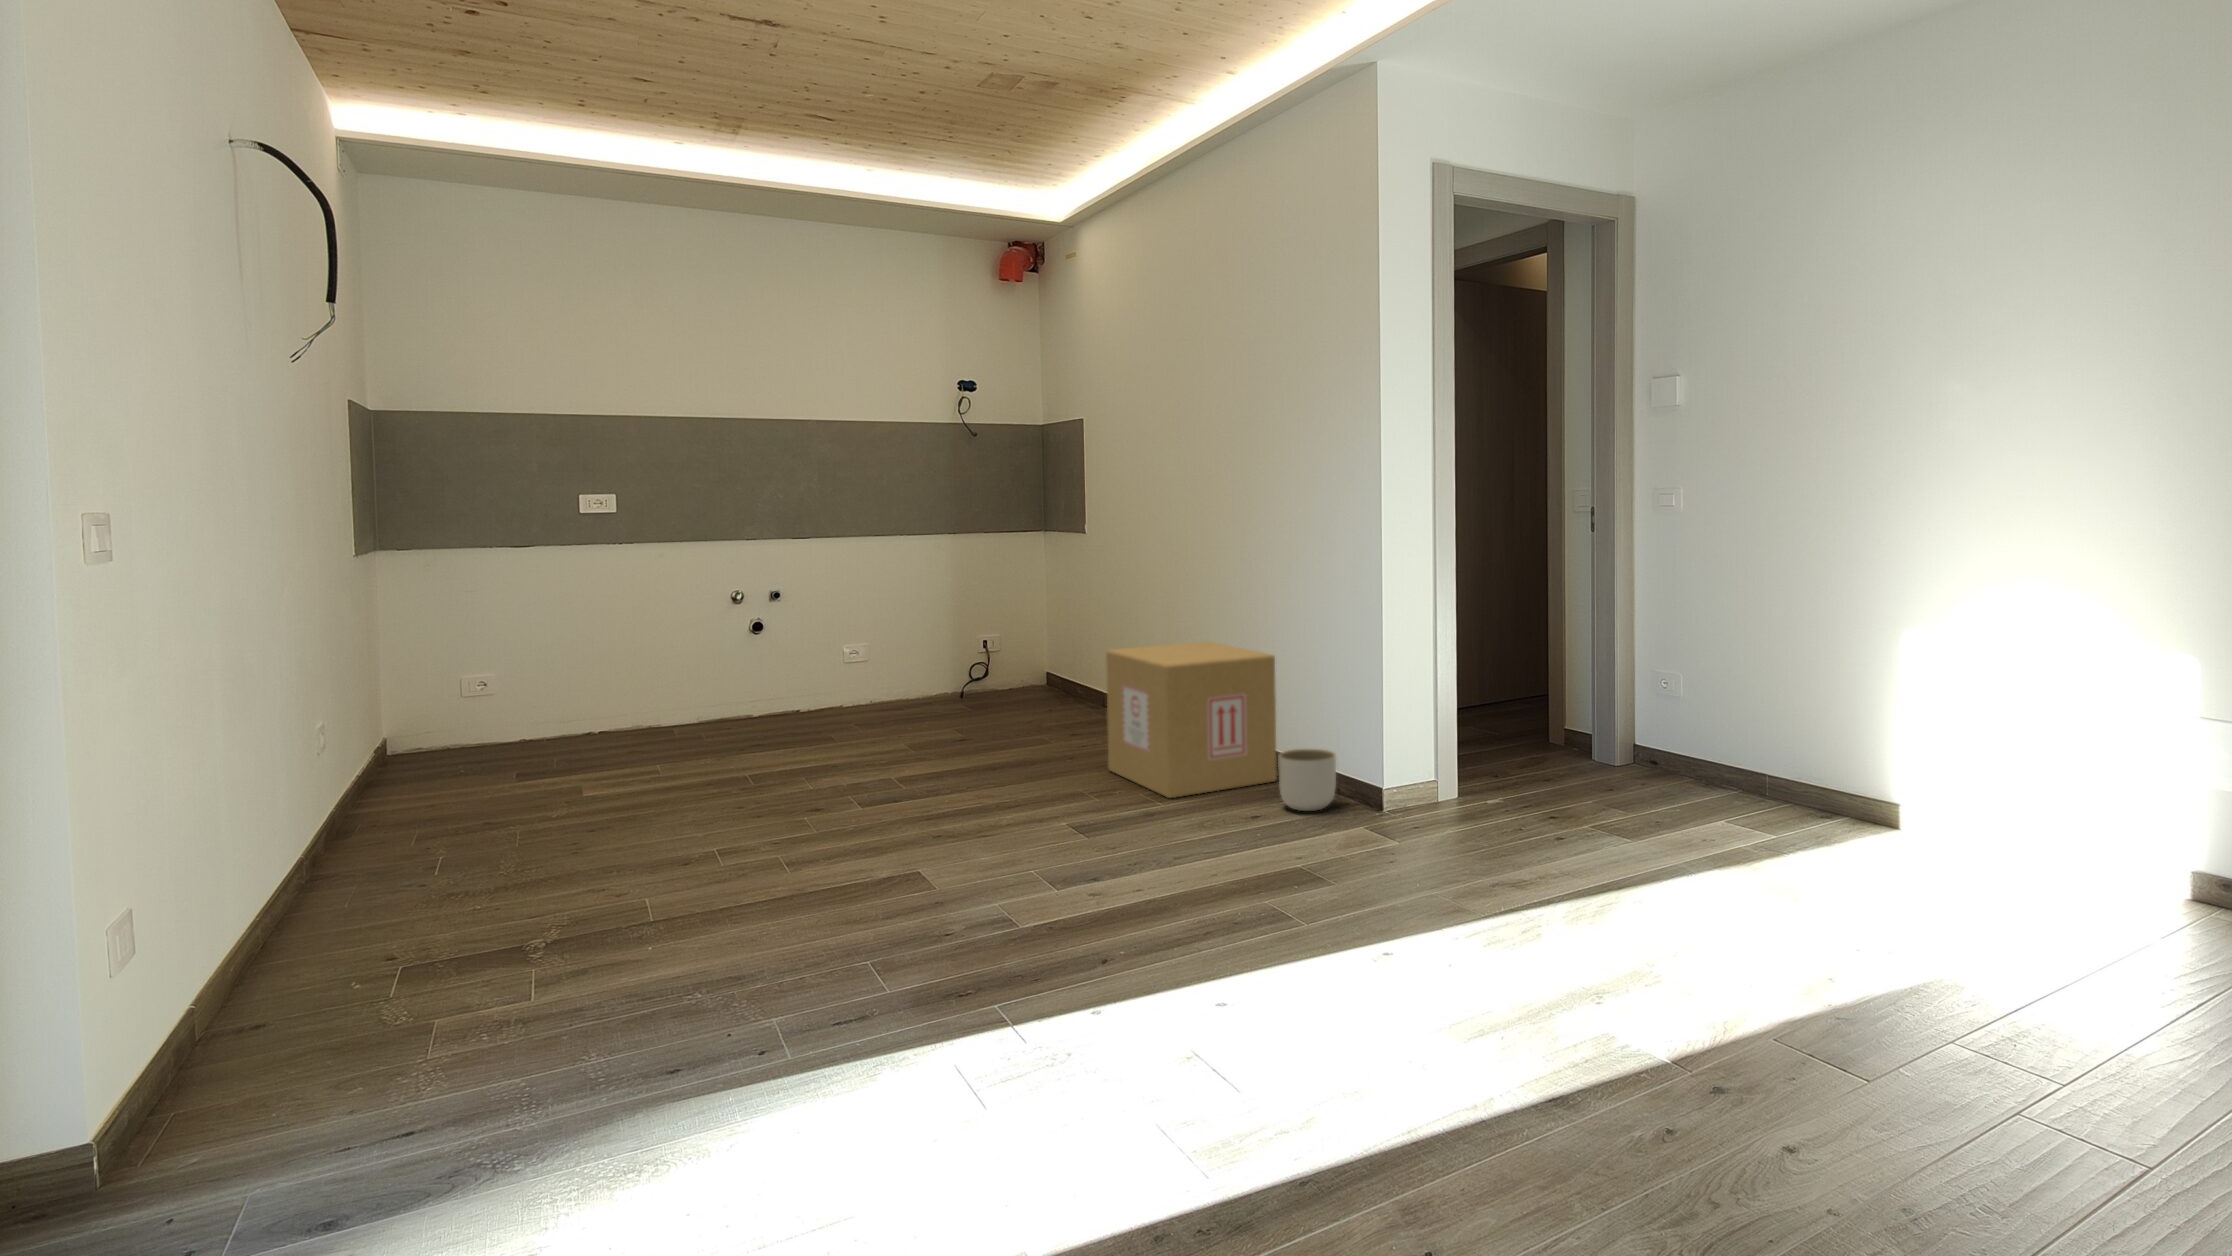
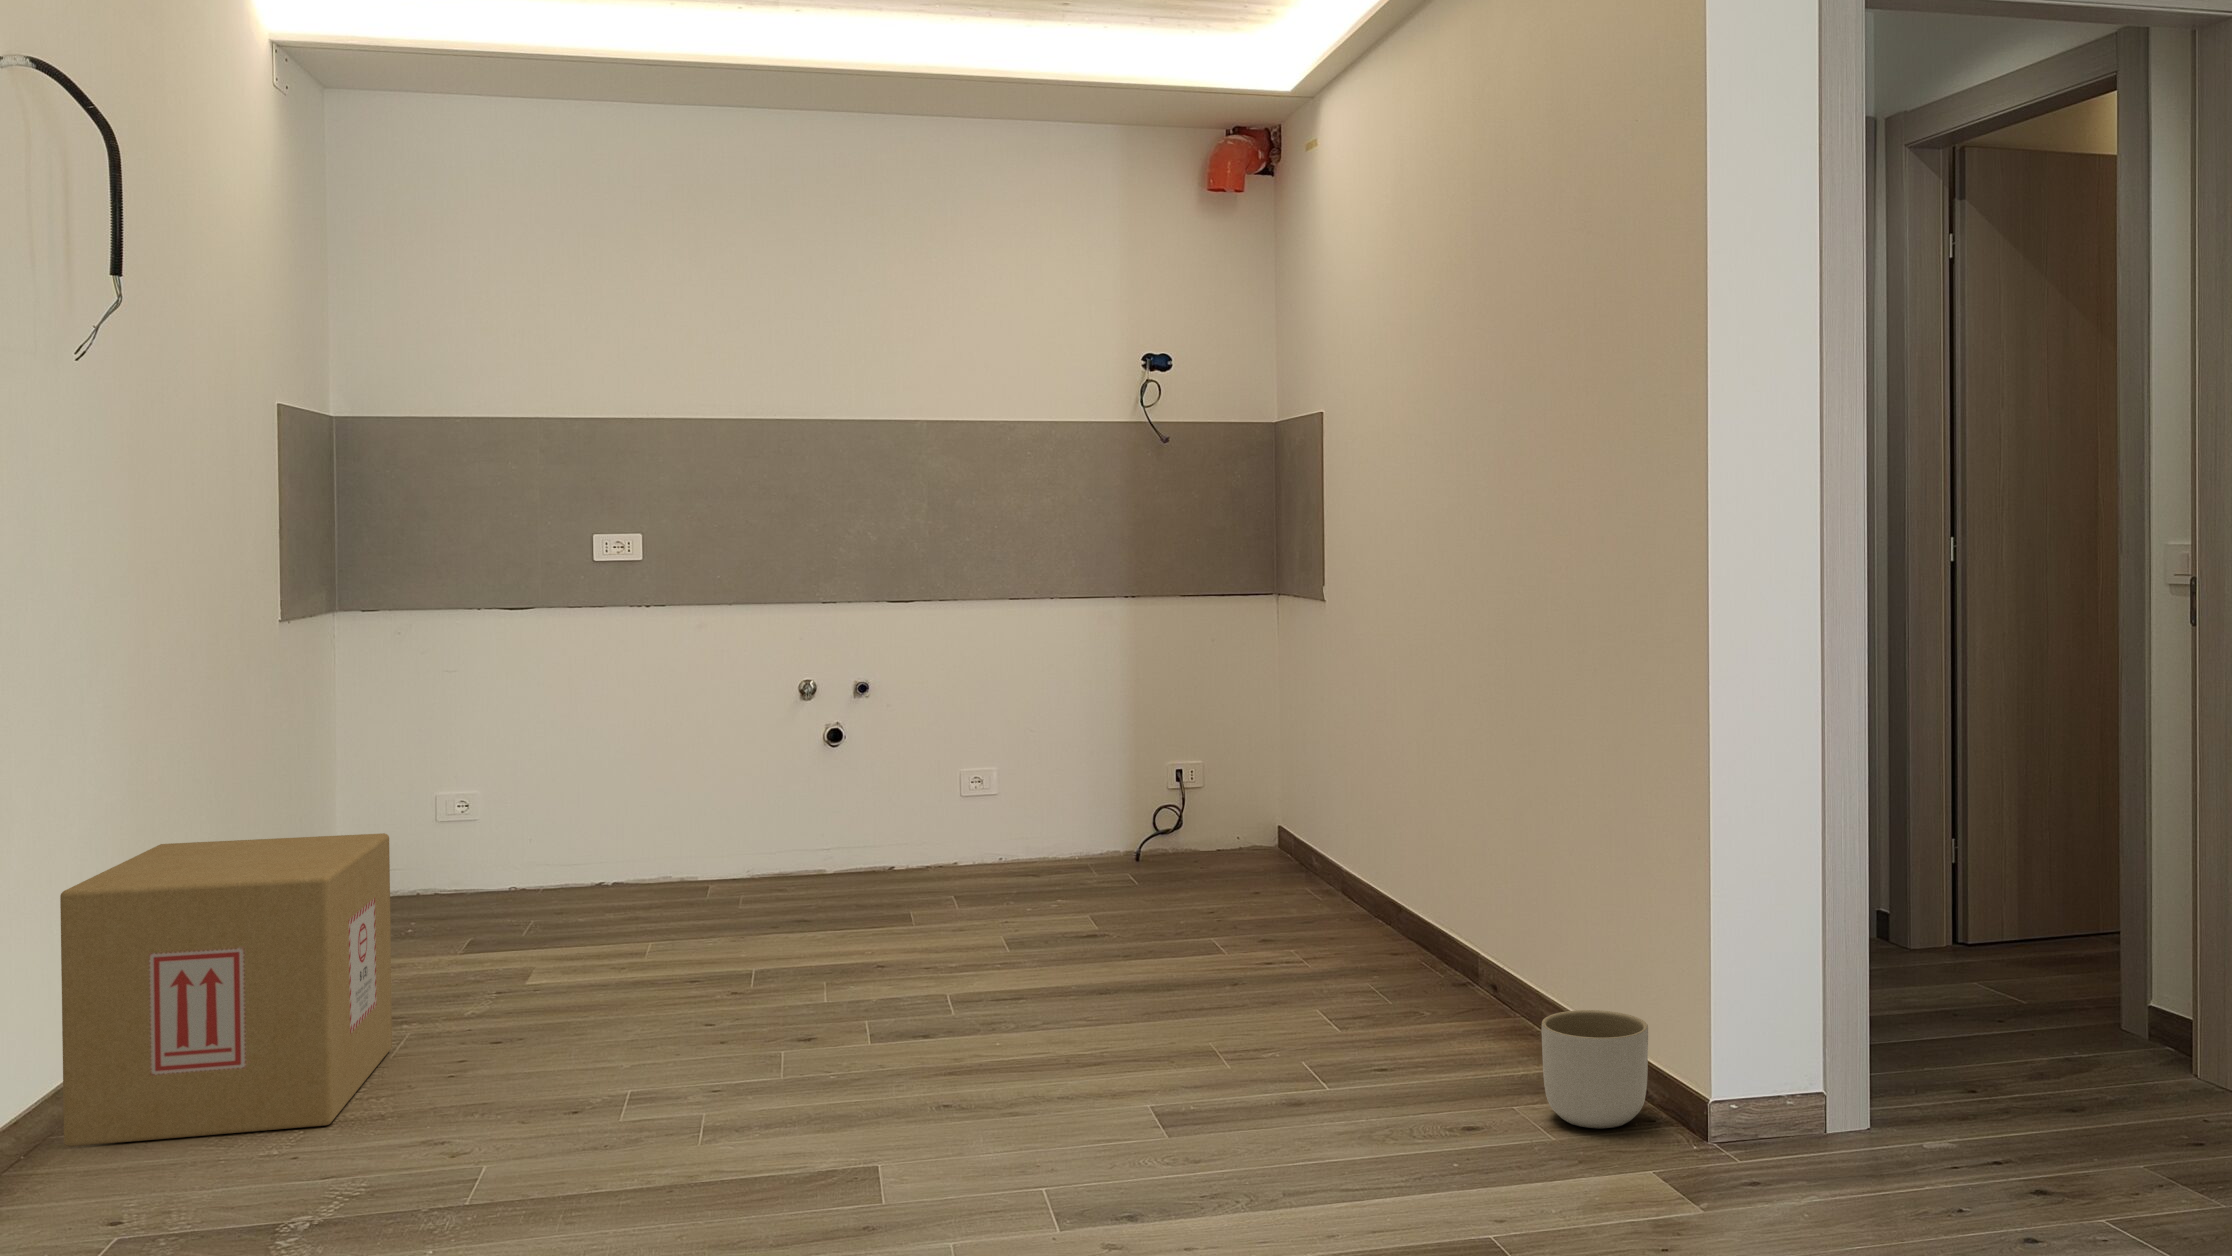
cardboard box: present [1106,642,1277,798] -> present [60,833,392,1147]

